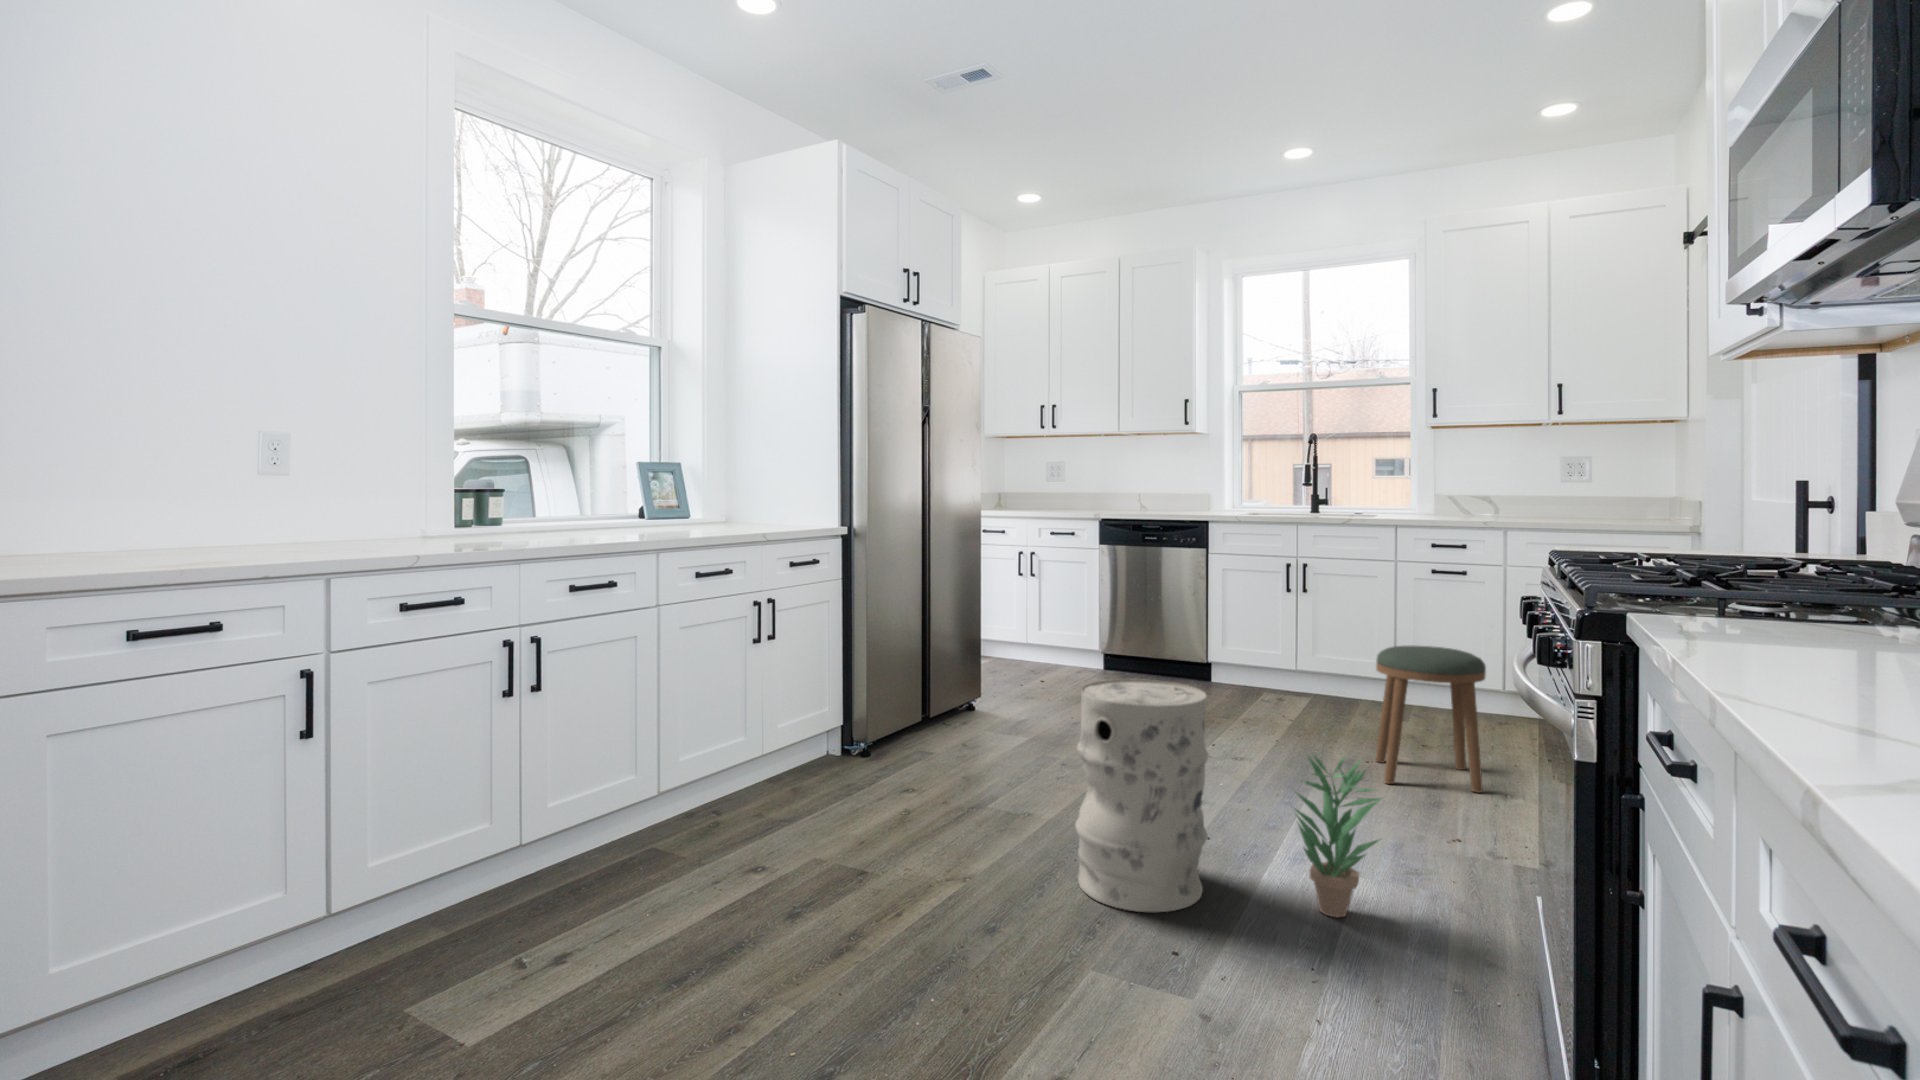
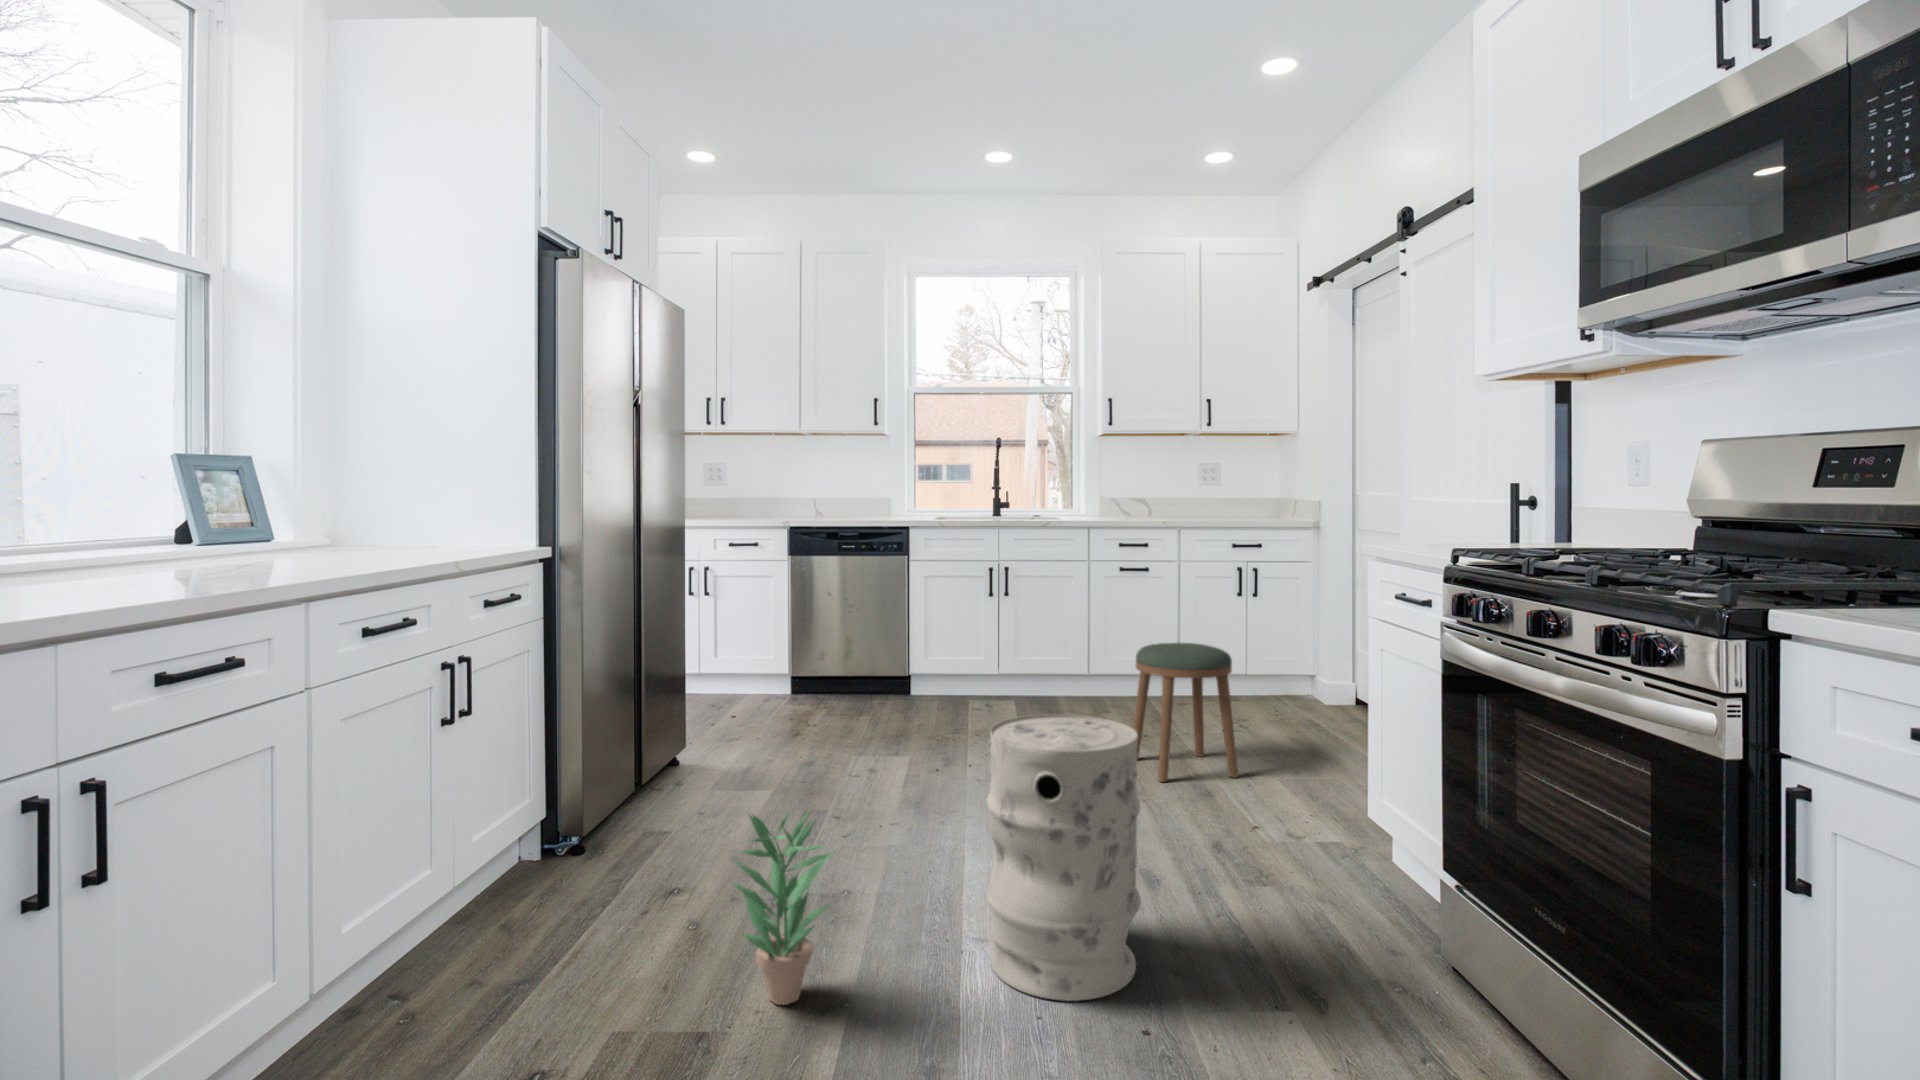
potted plant: present [1294,756,1381,917] -> present [731,812,831,1005]

